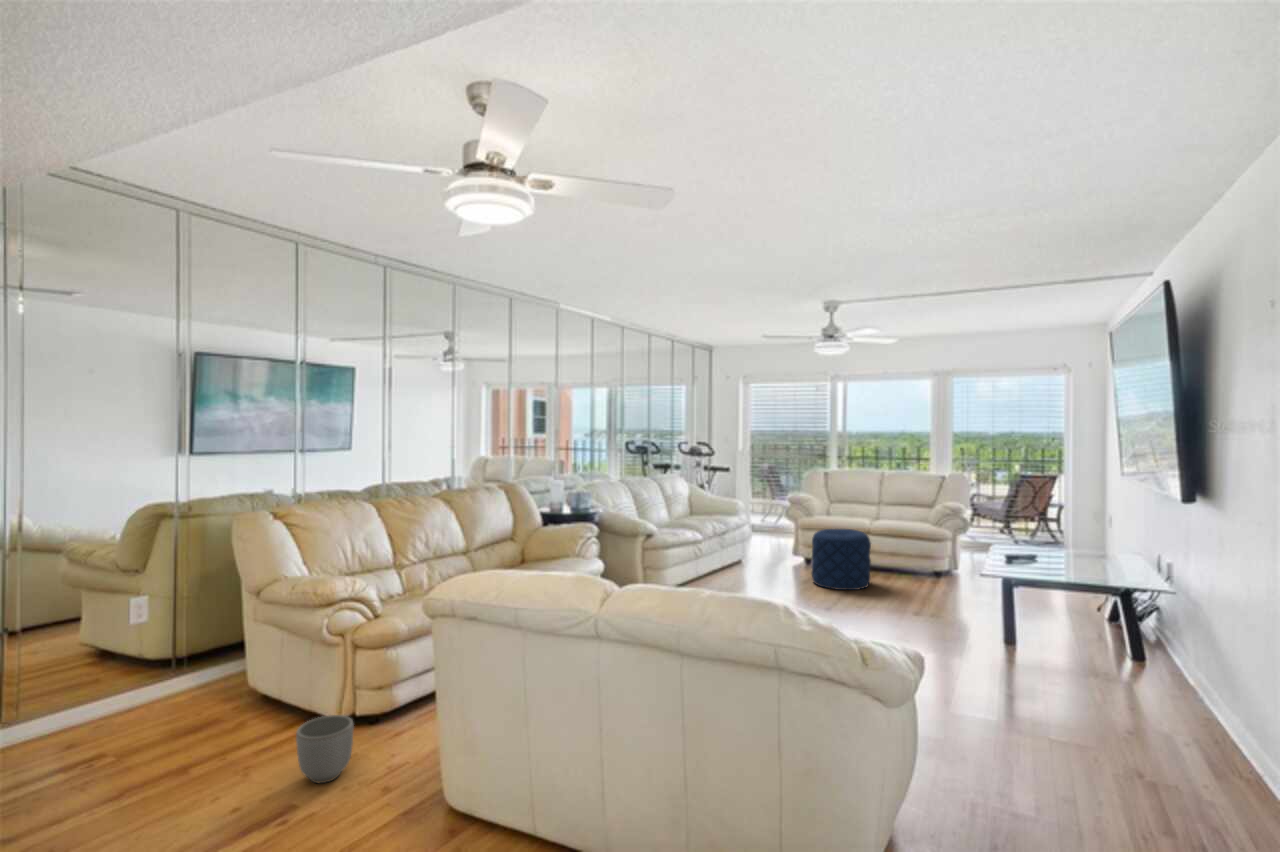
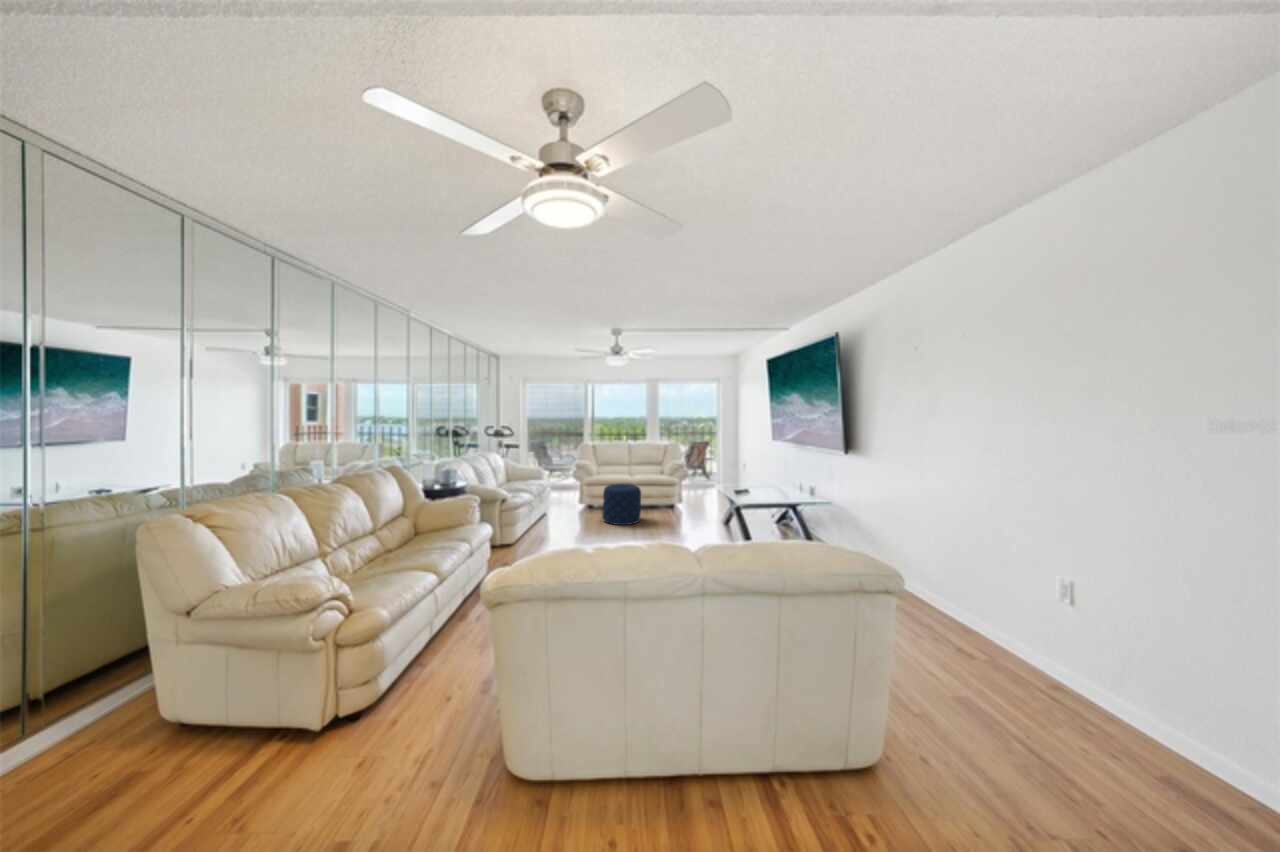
planter: present [296,715,354,783] -> none [327,721,391,802]

